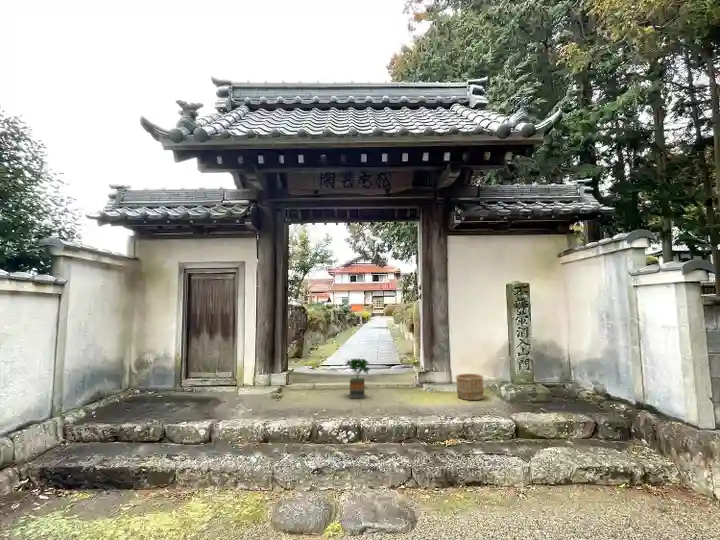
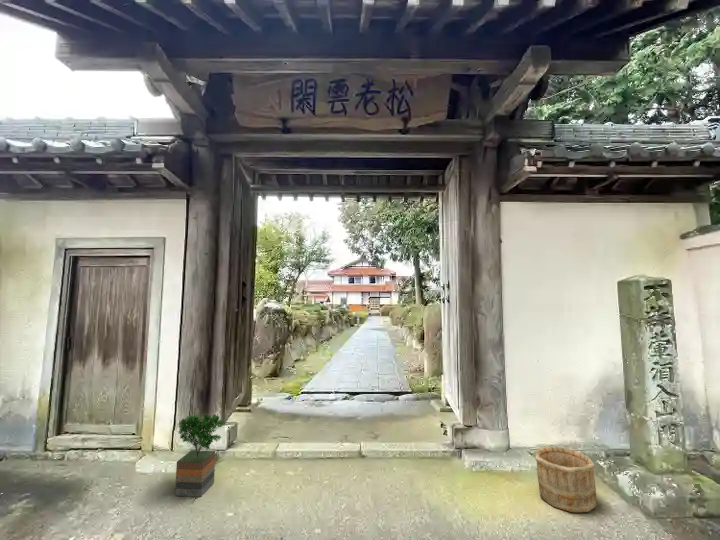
potted tree: present [346,359,370,398] -> present [175,414,225,497]

